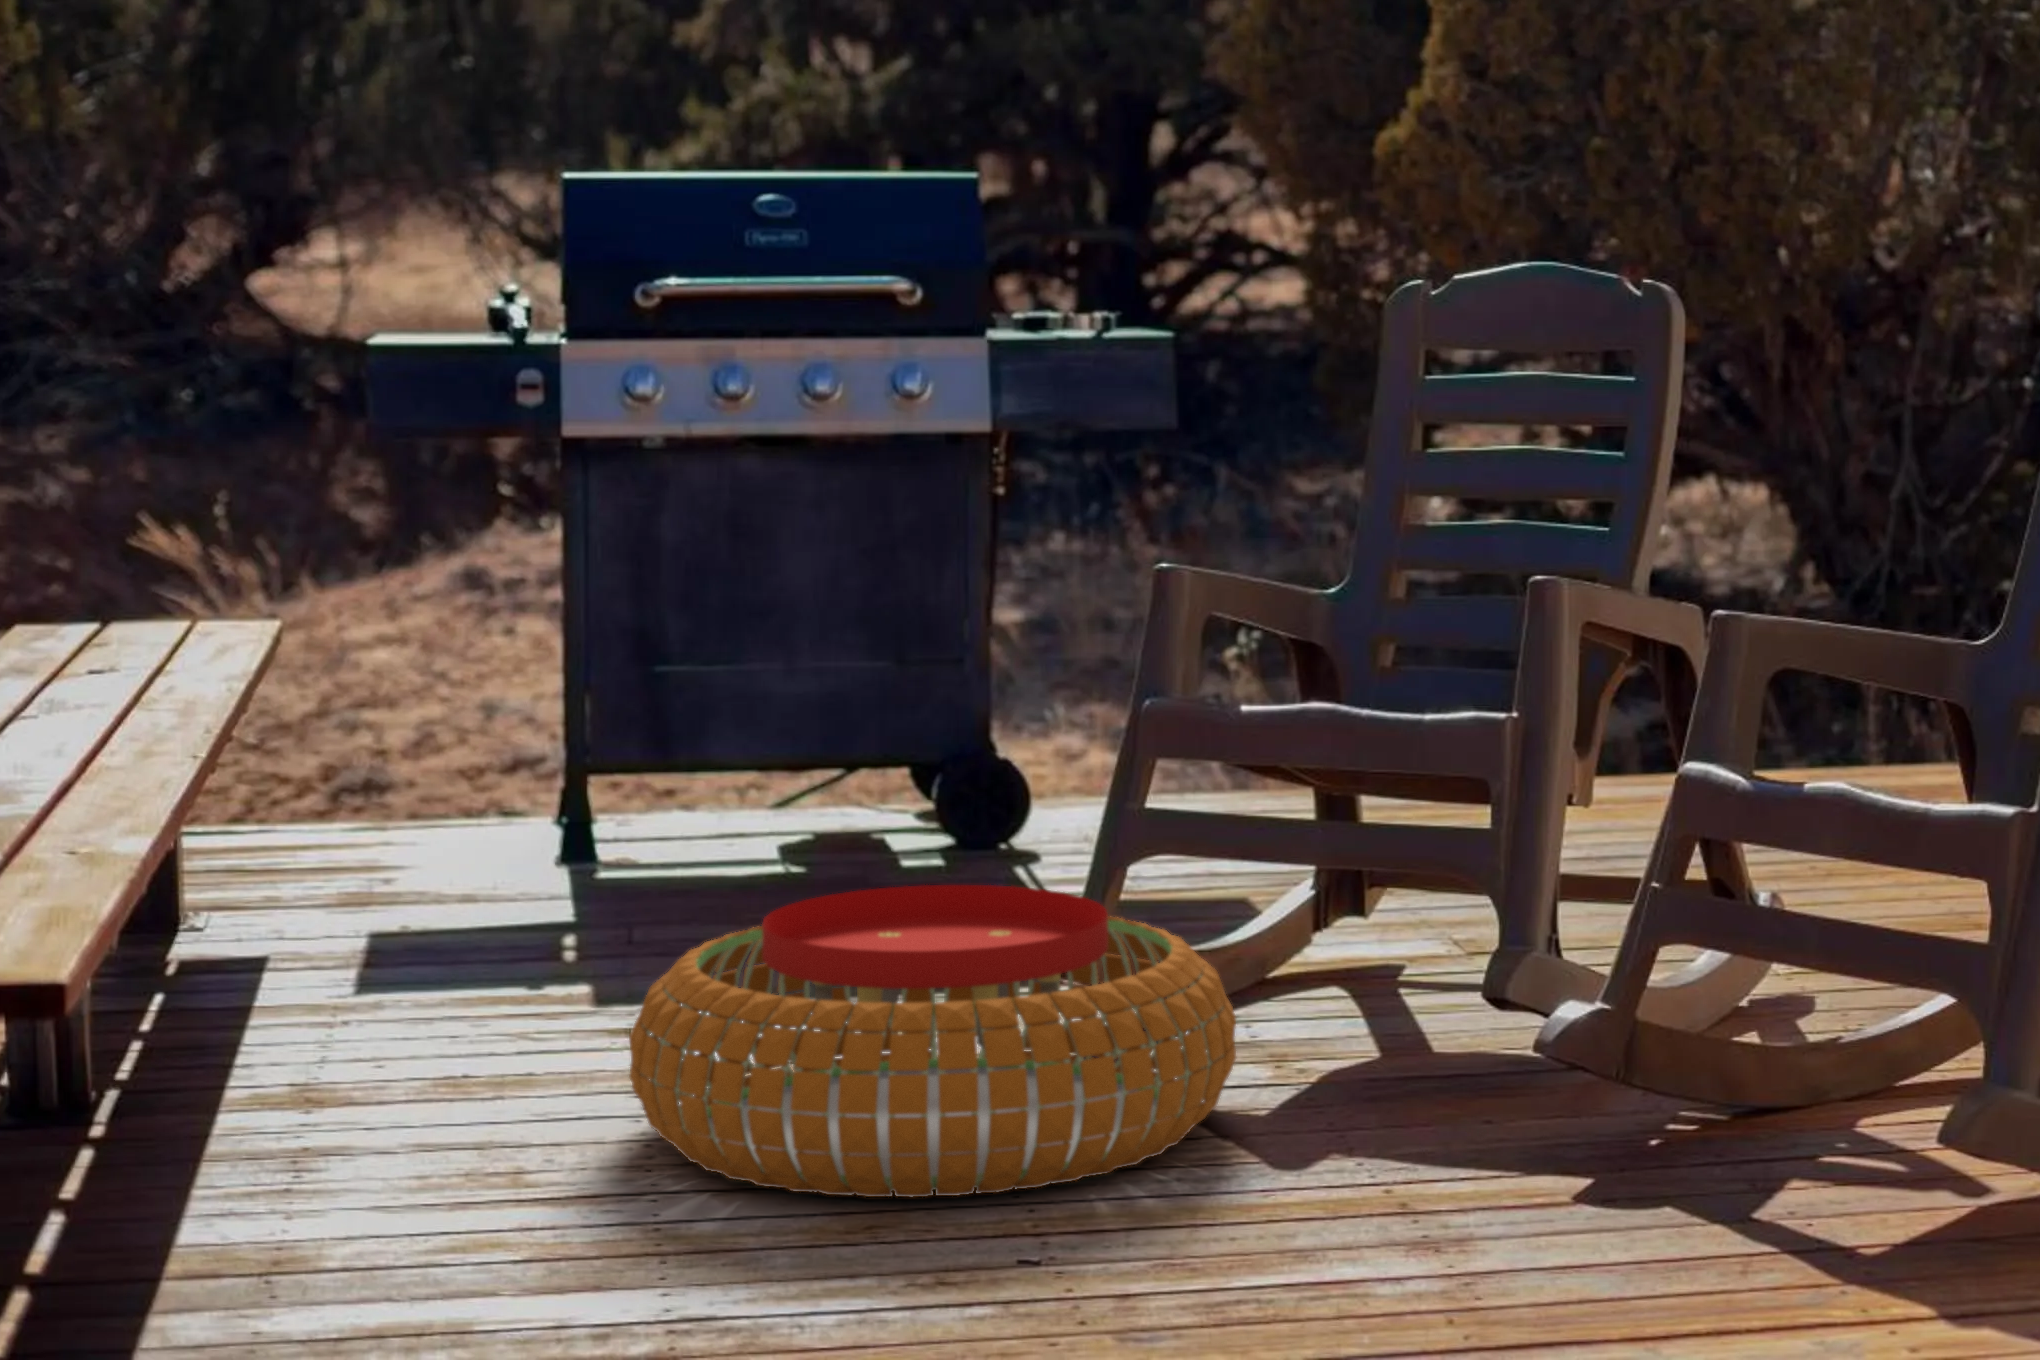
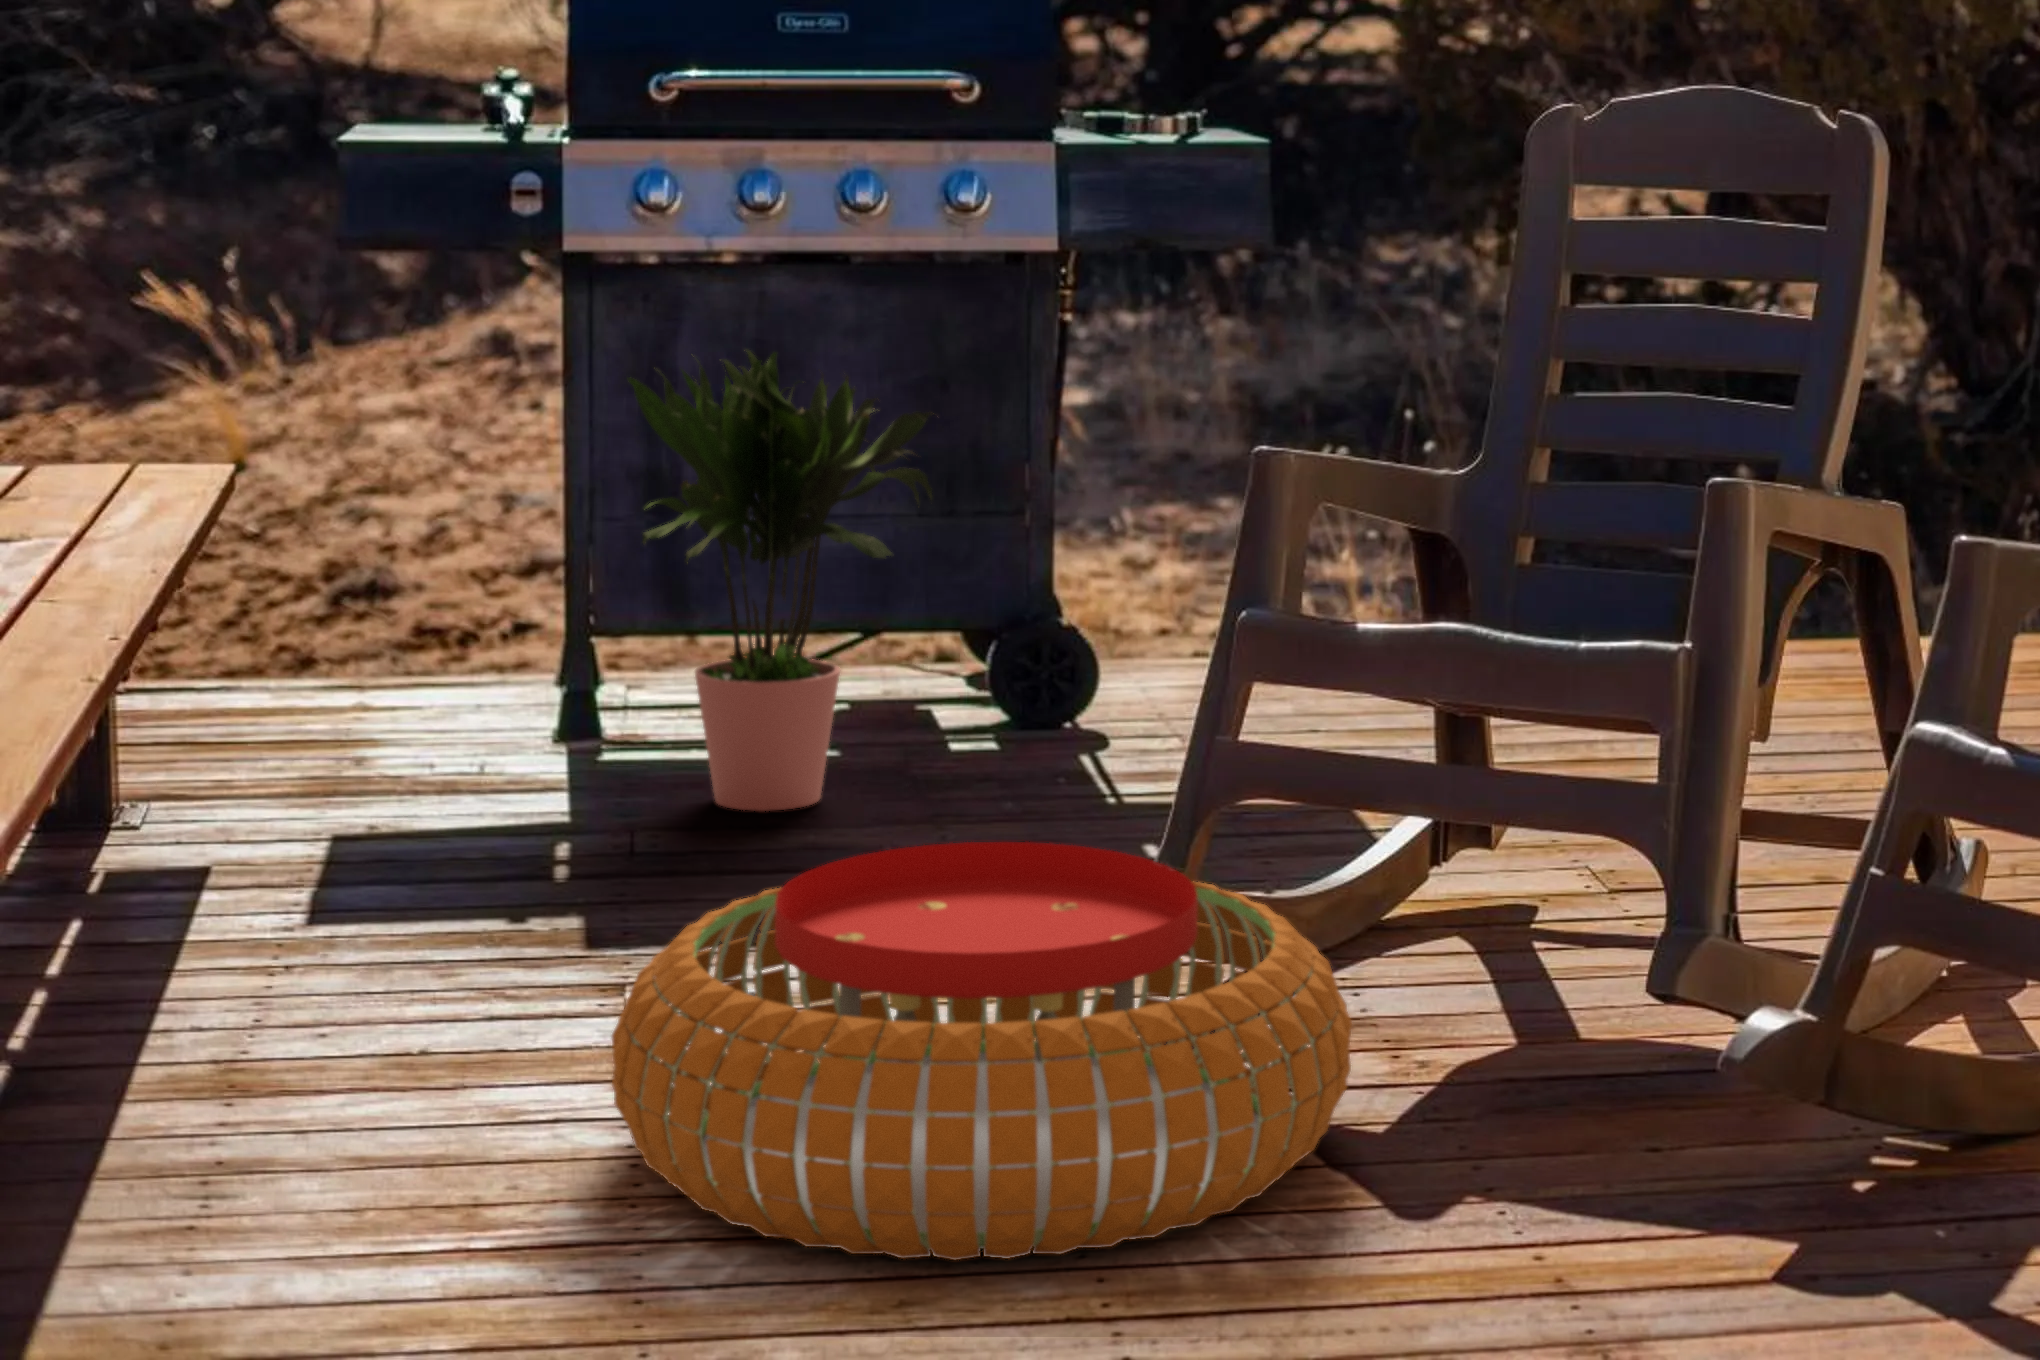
potted plant: none [620,510,901,910] -> present [628,350,934,811]

